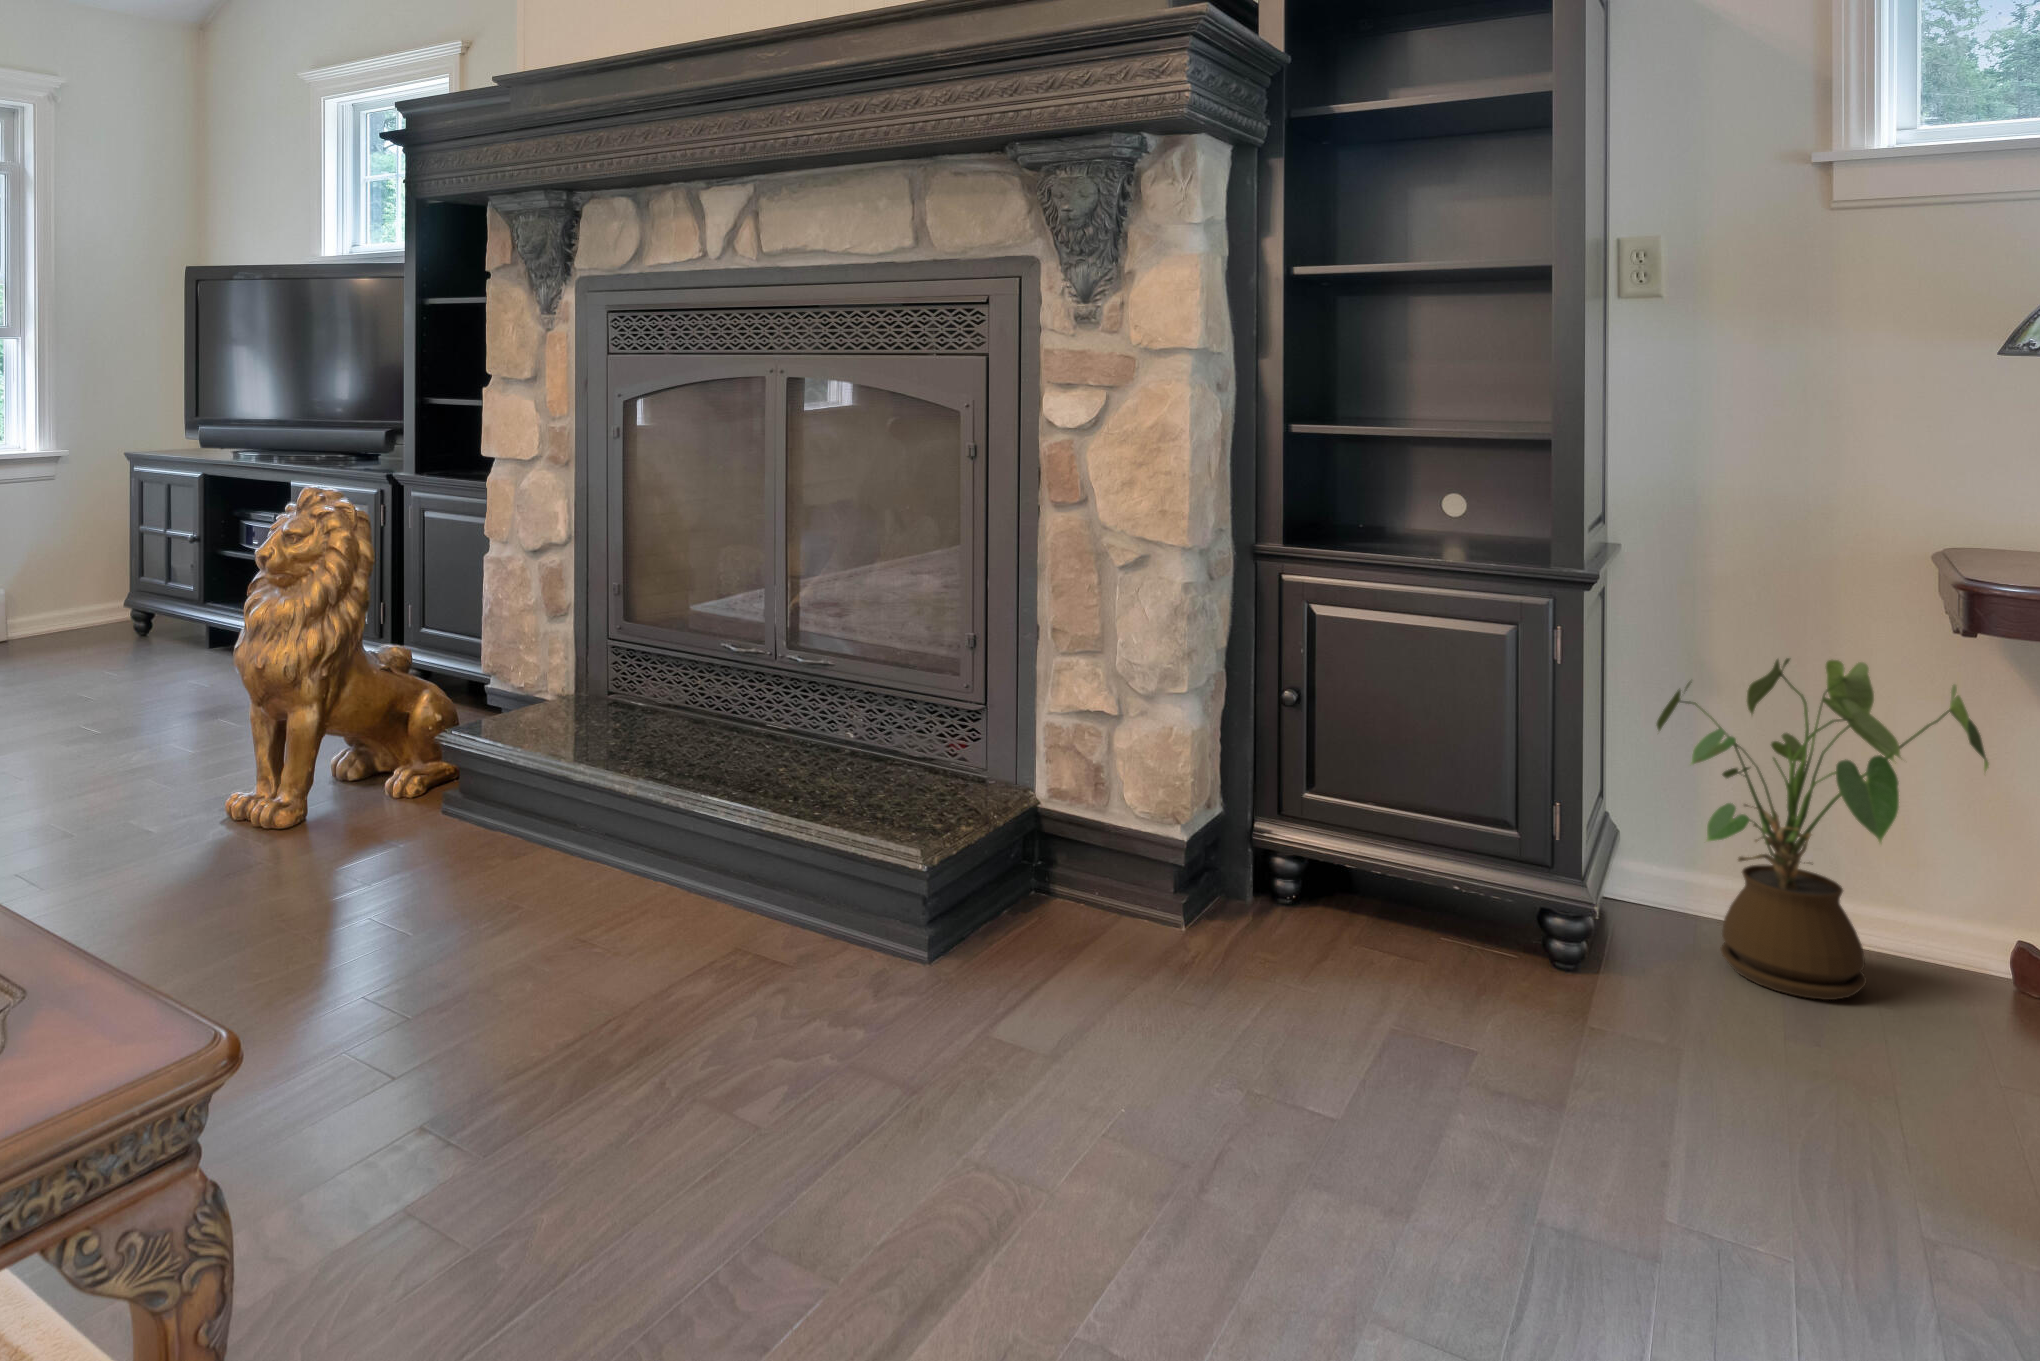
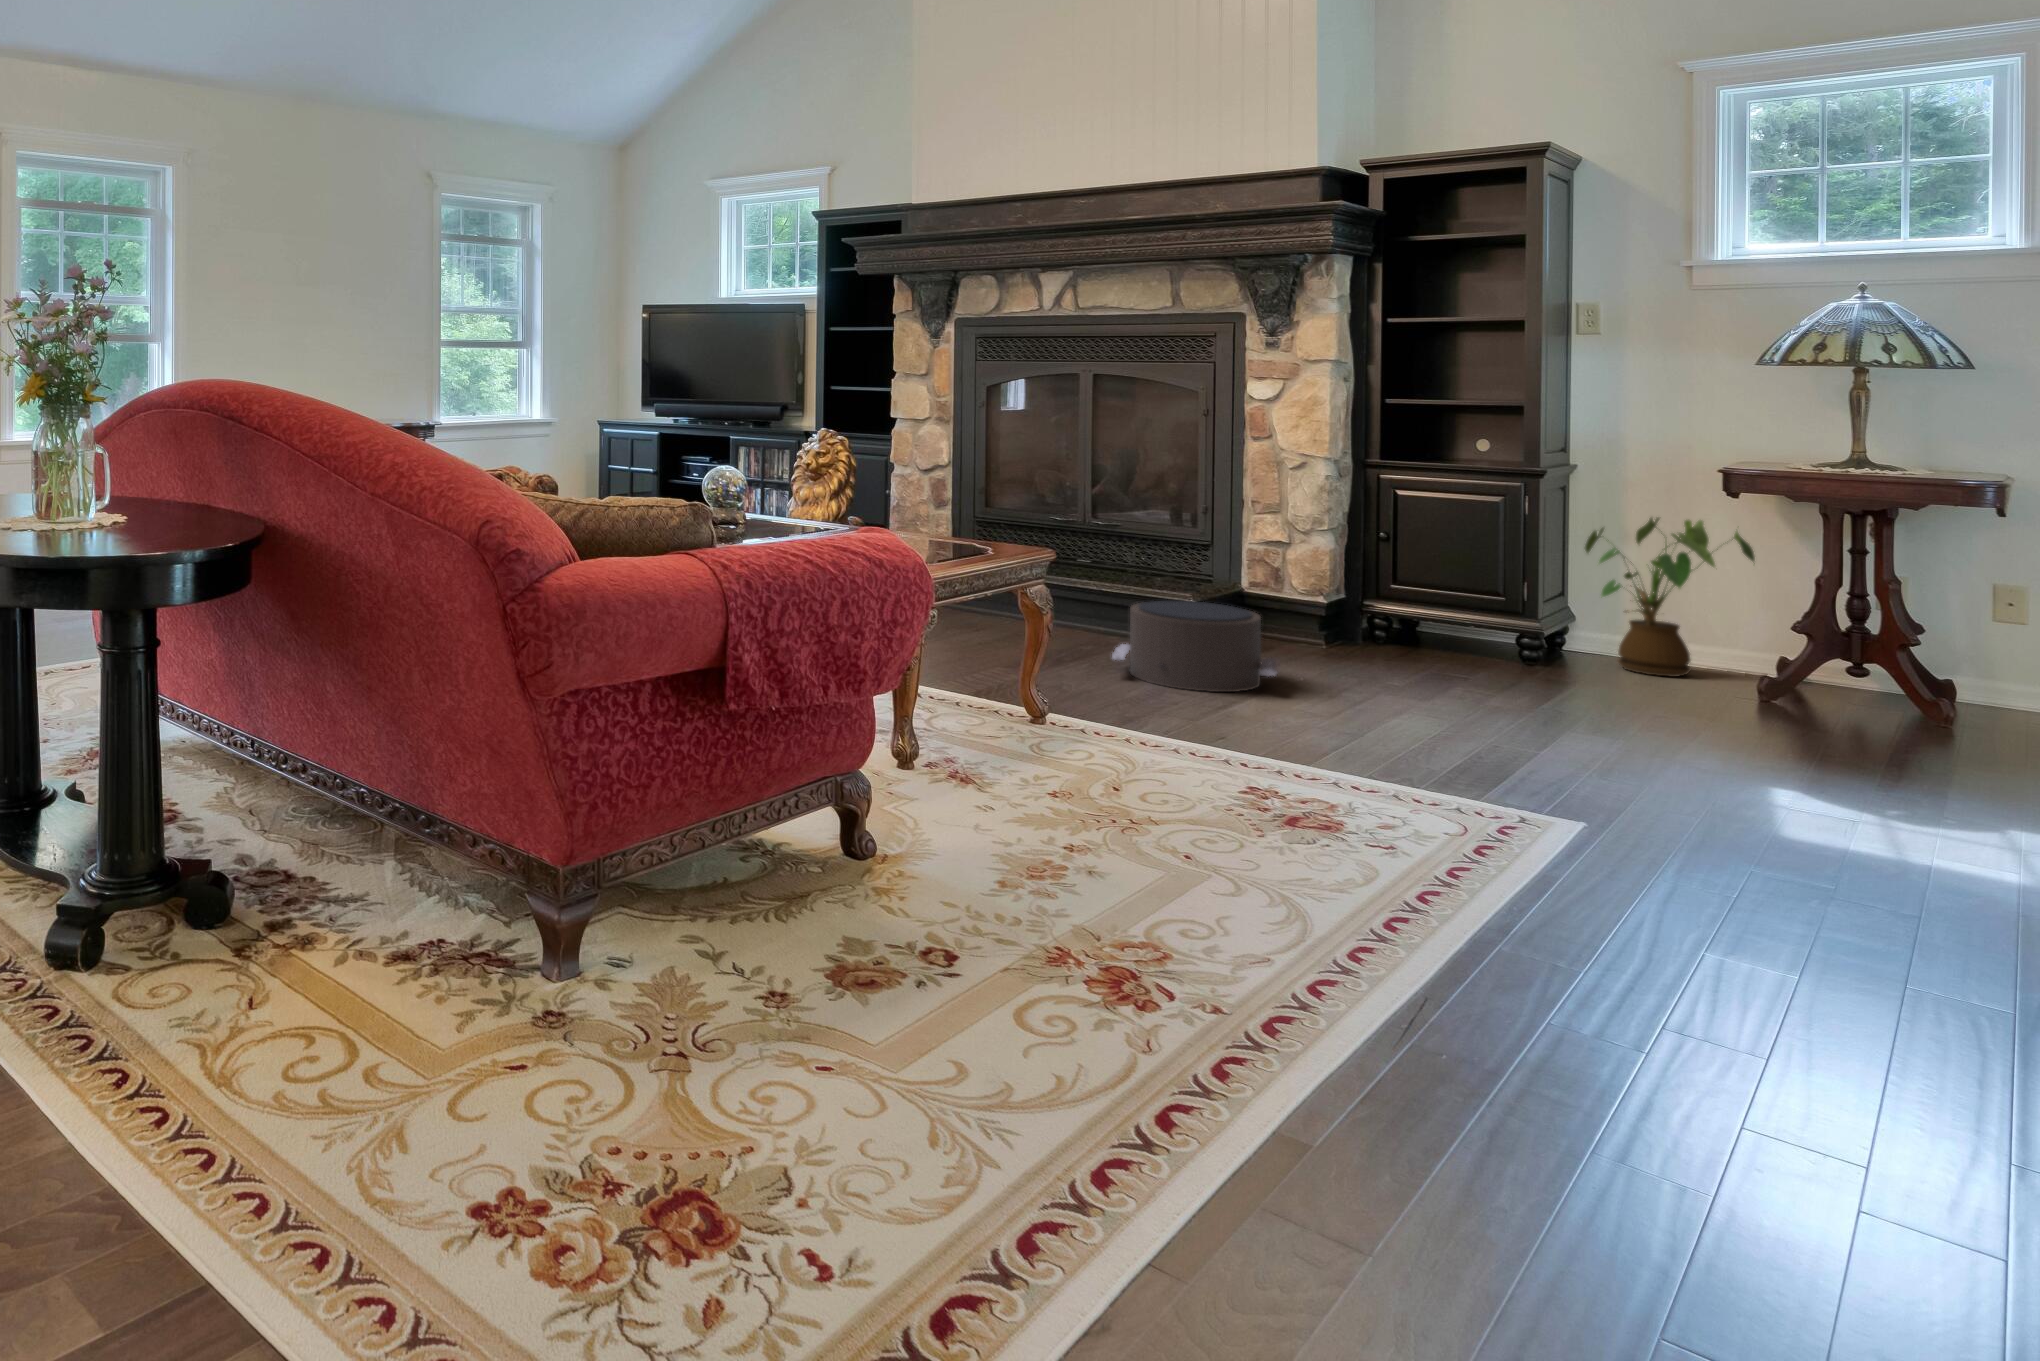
pouf: none [669,918,1066,1243] -> present [1112,601,1277,692]

